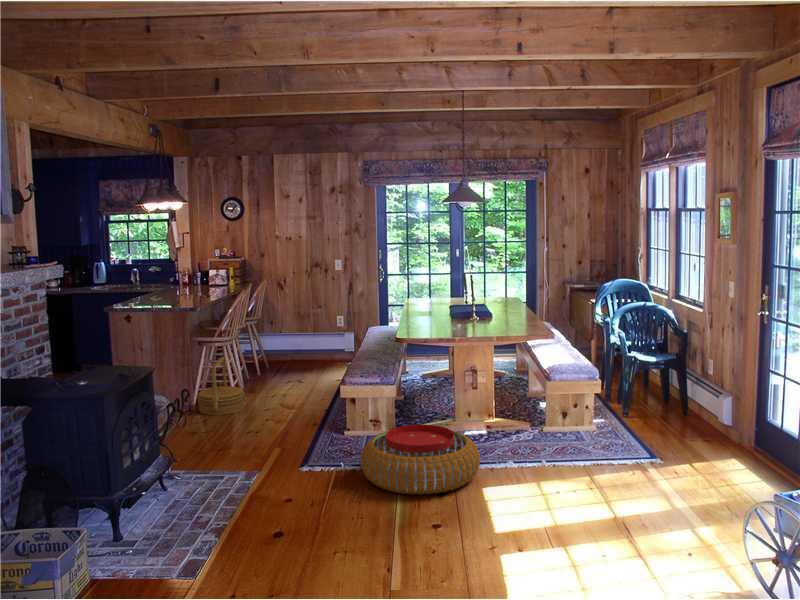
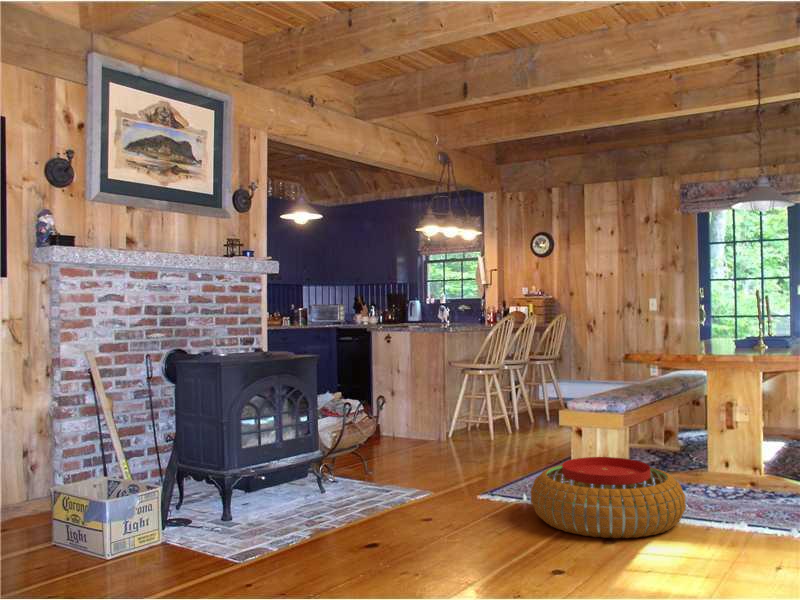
woven basket: present [197,357,244,415] -> none [449,386,498,444]

